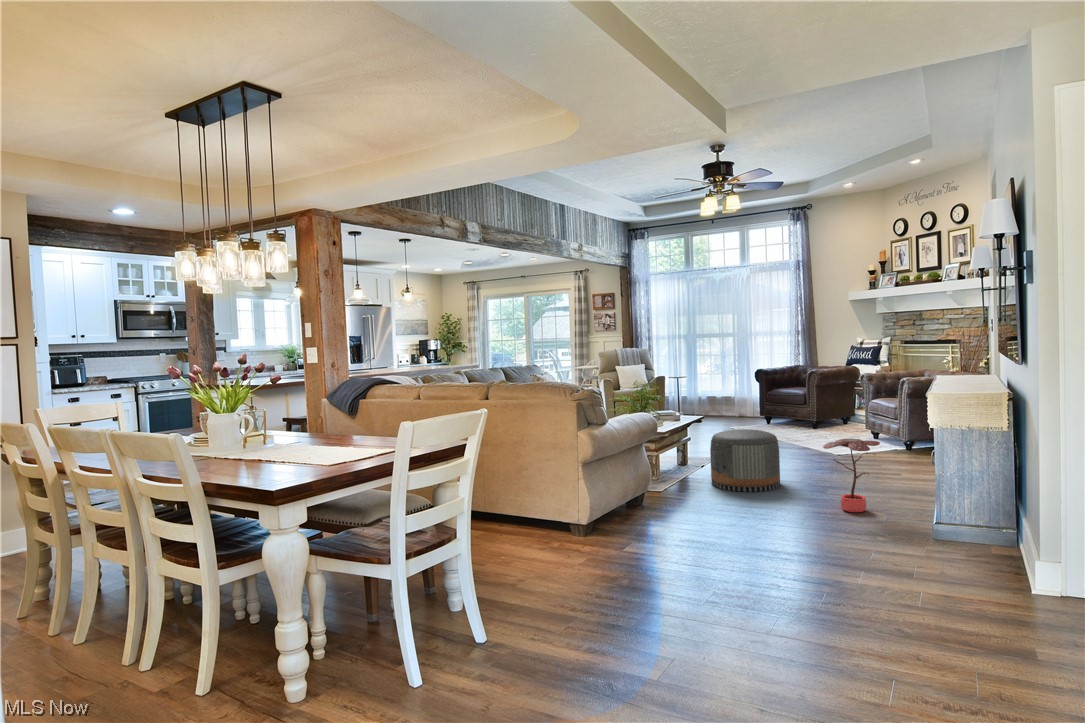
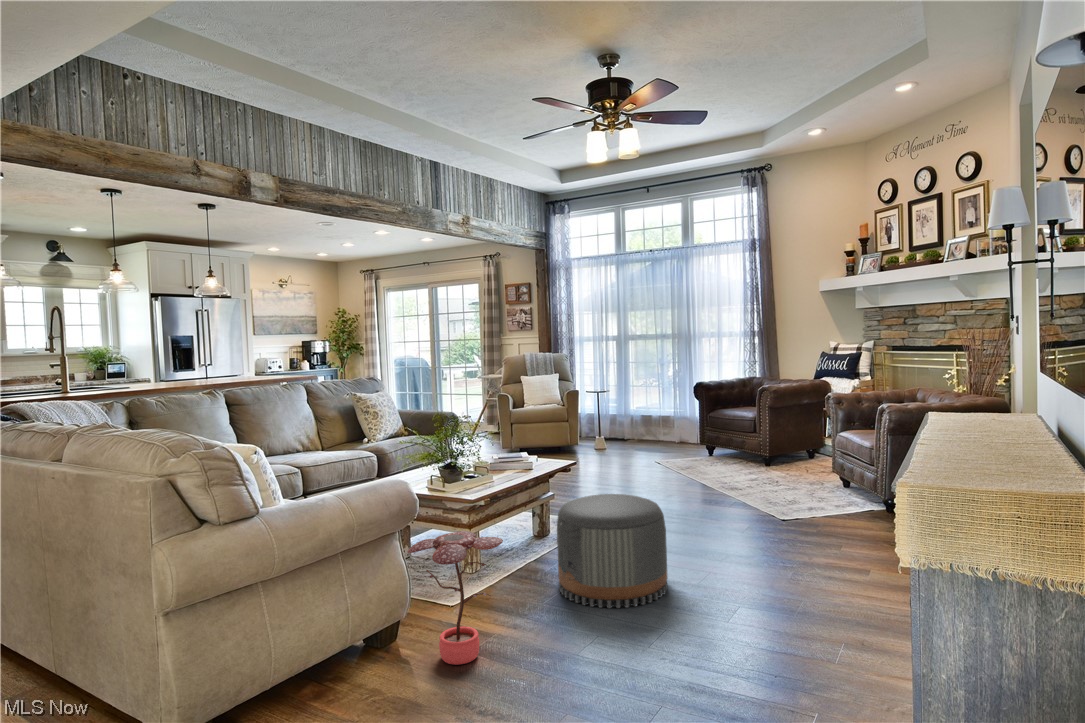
potted plant: present [823,439,880,512] -> present [408,531,503,665]

